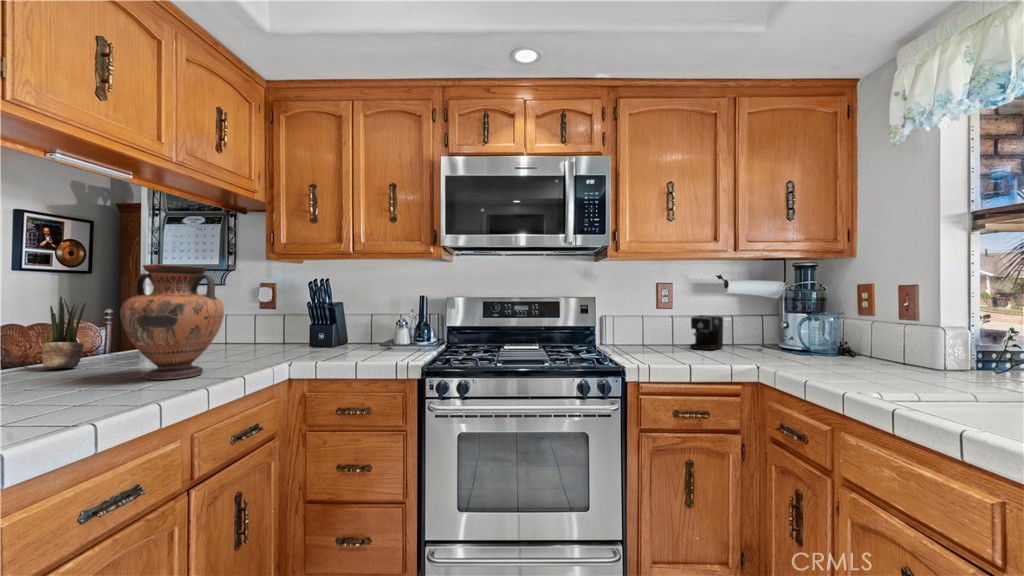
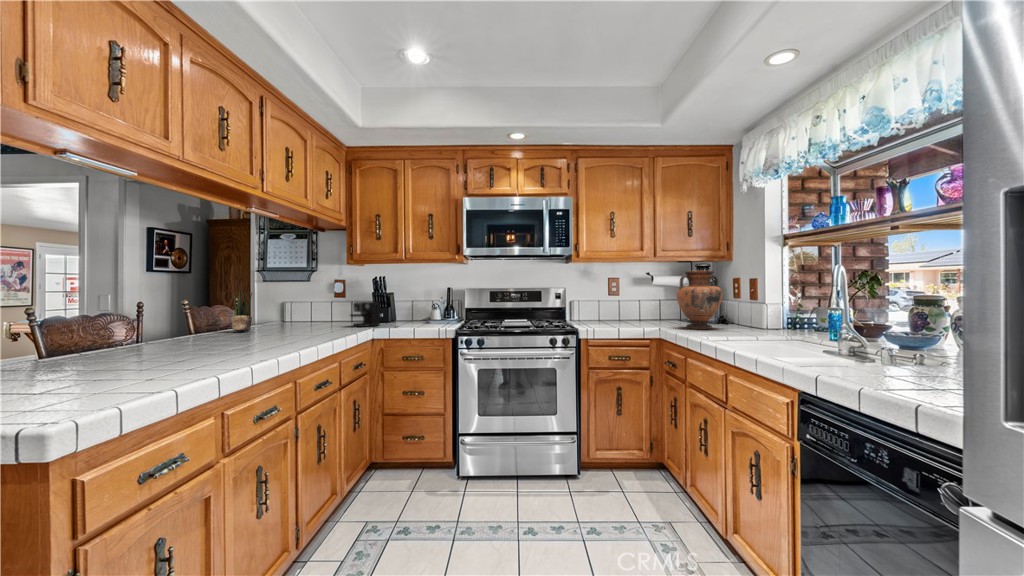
vase: present [120,264,224,380] -> present [676,271,723,329]
coffee maker: present [690,315,762,351] -> present [350,302,381,327]

